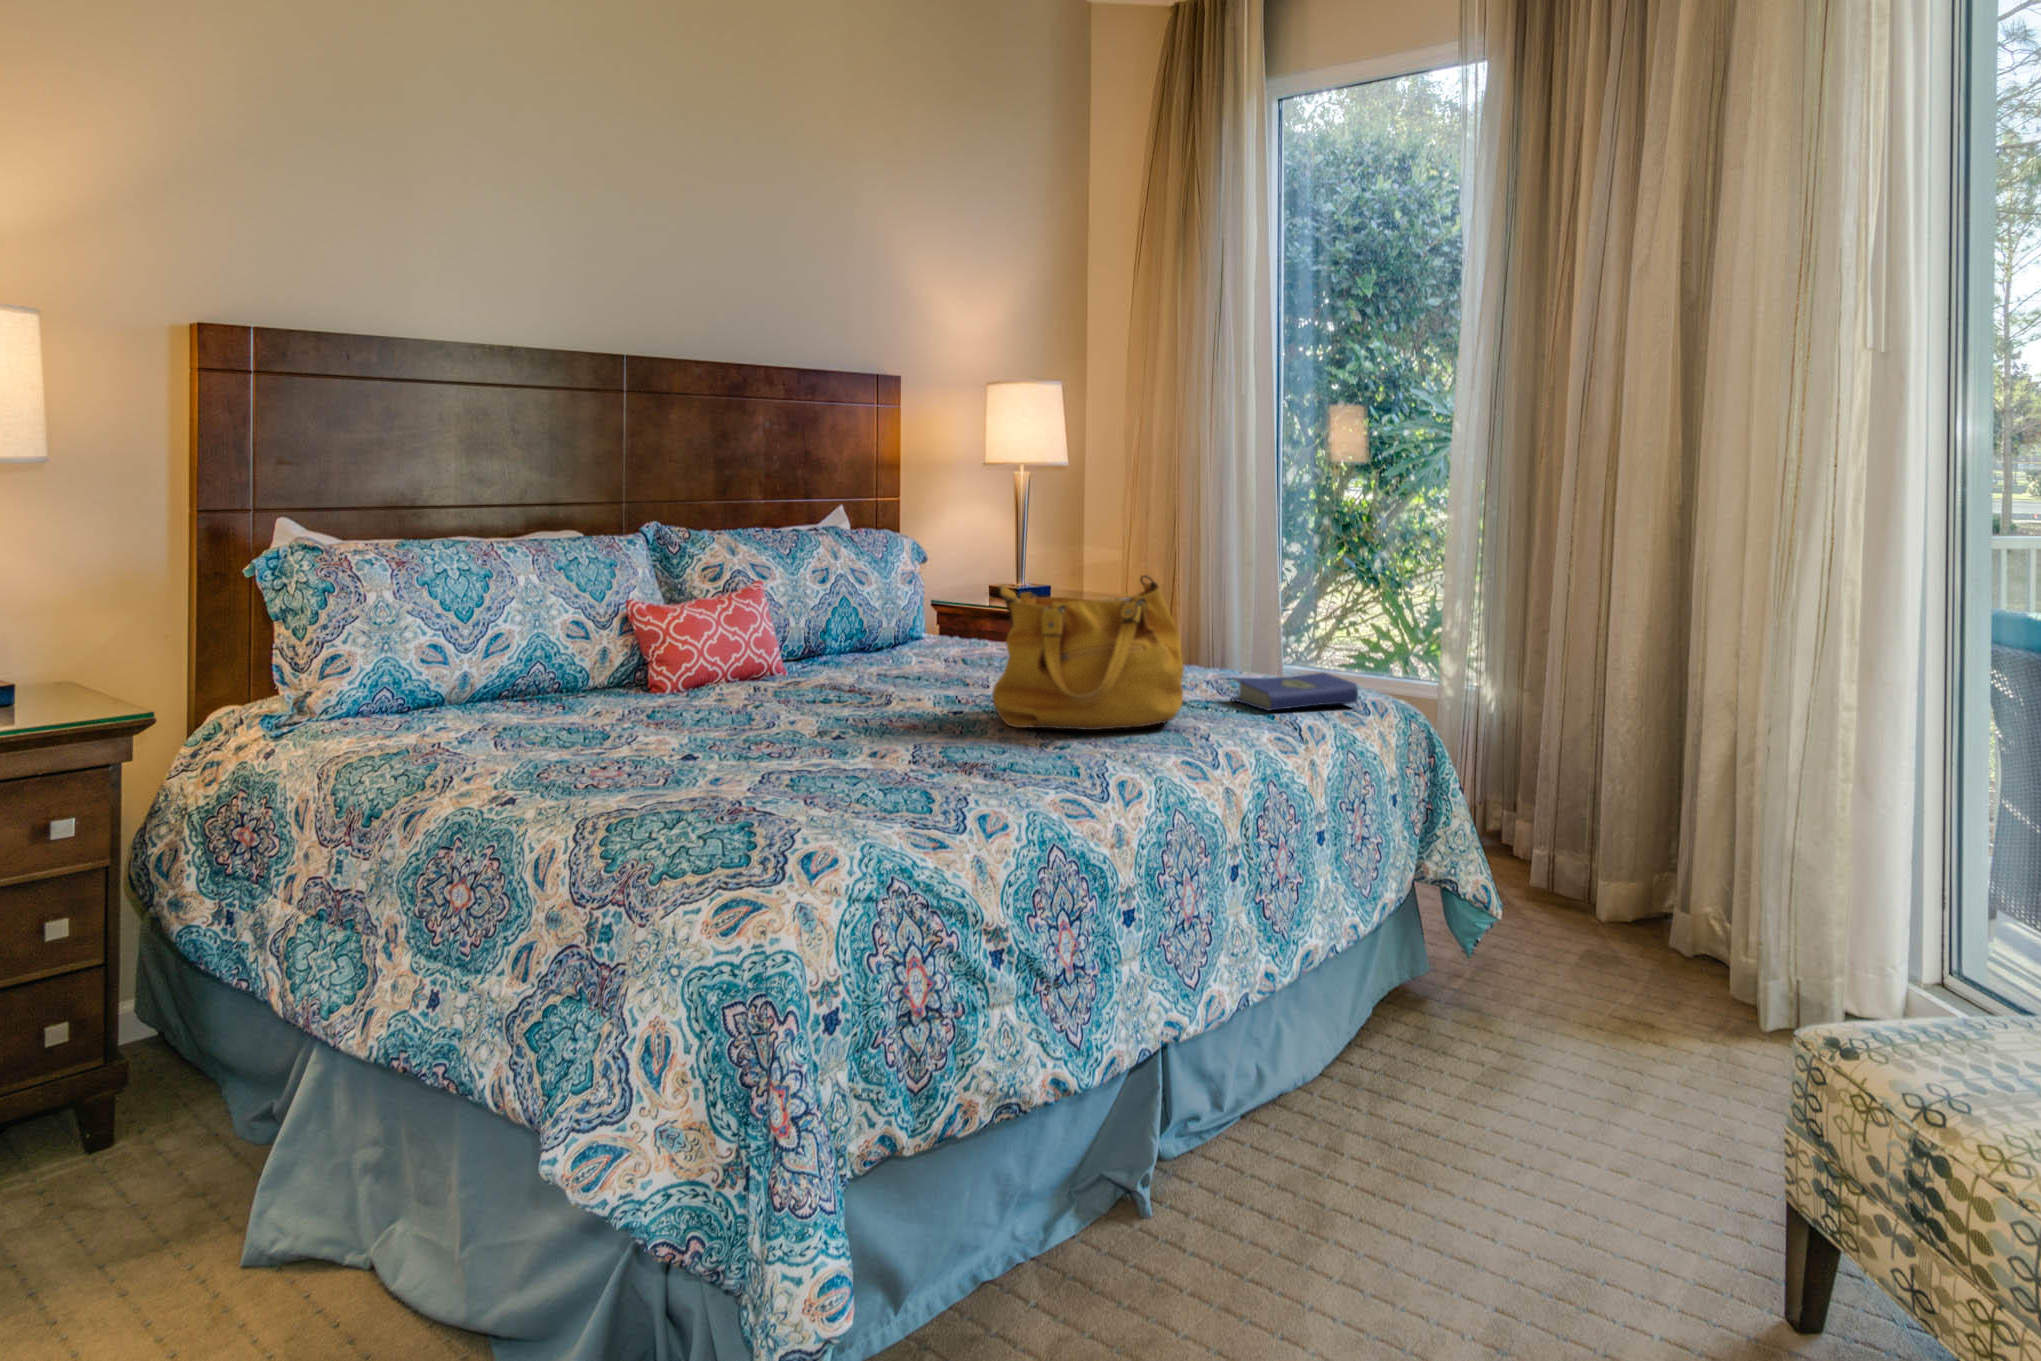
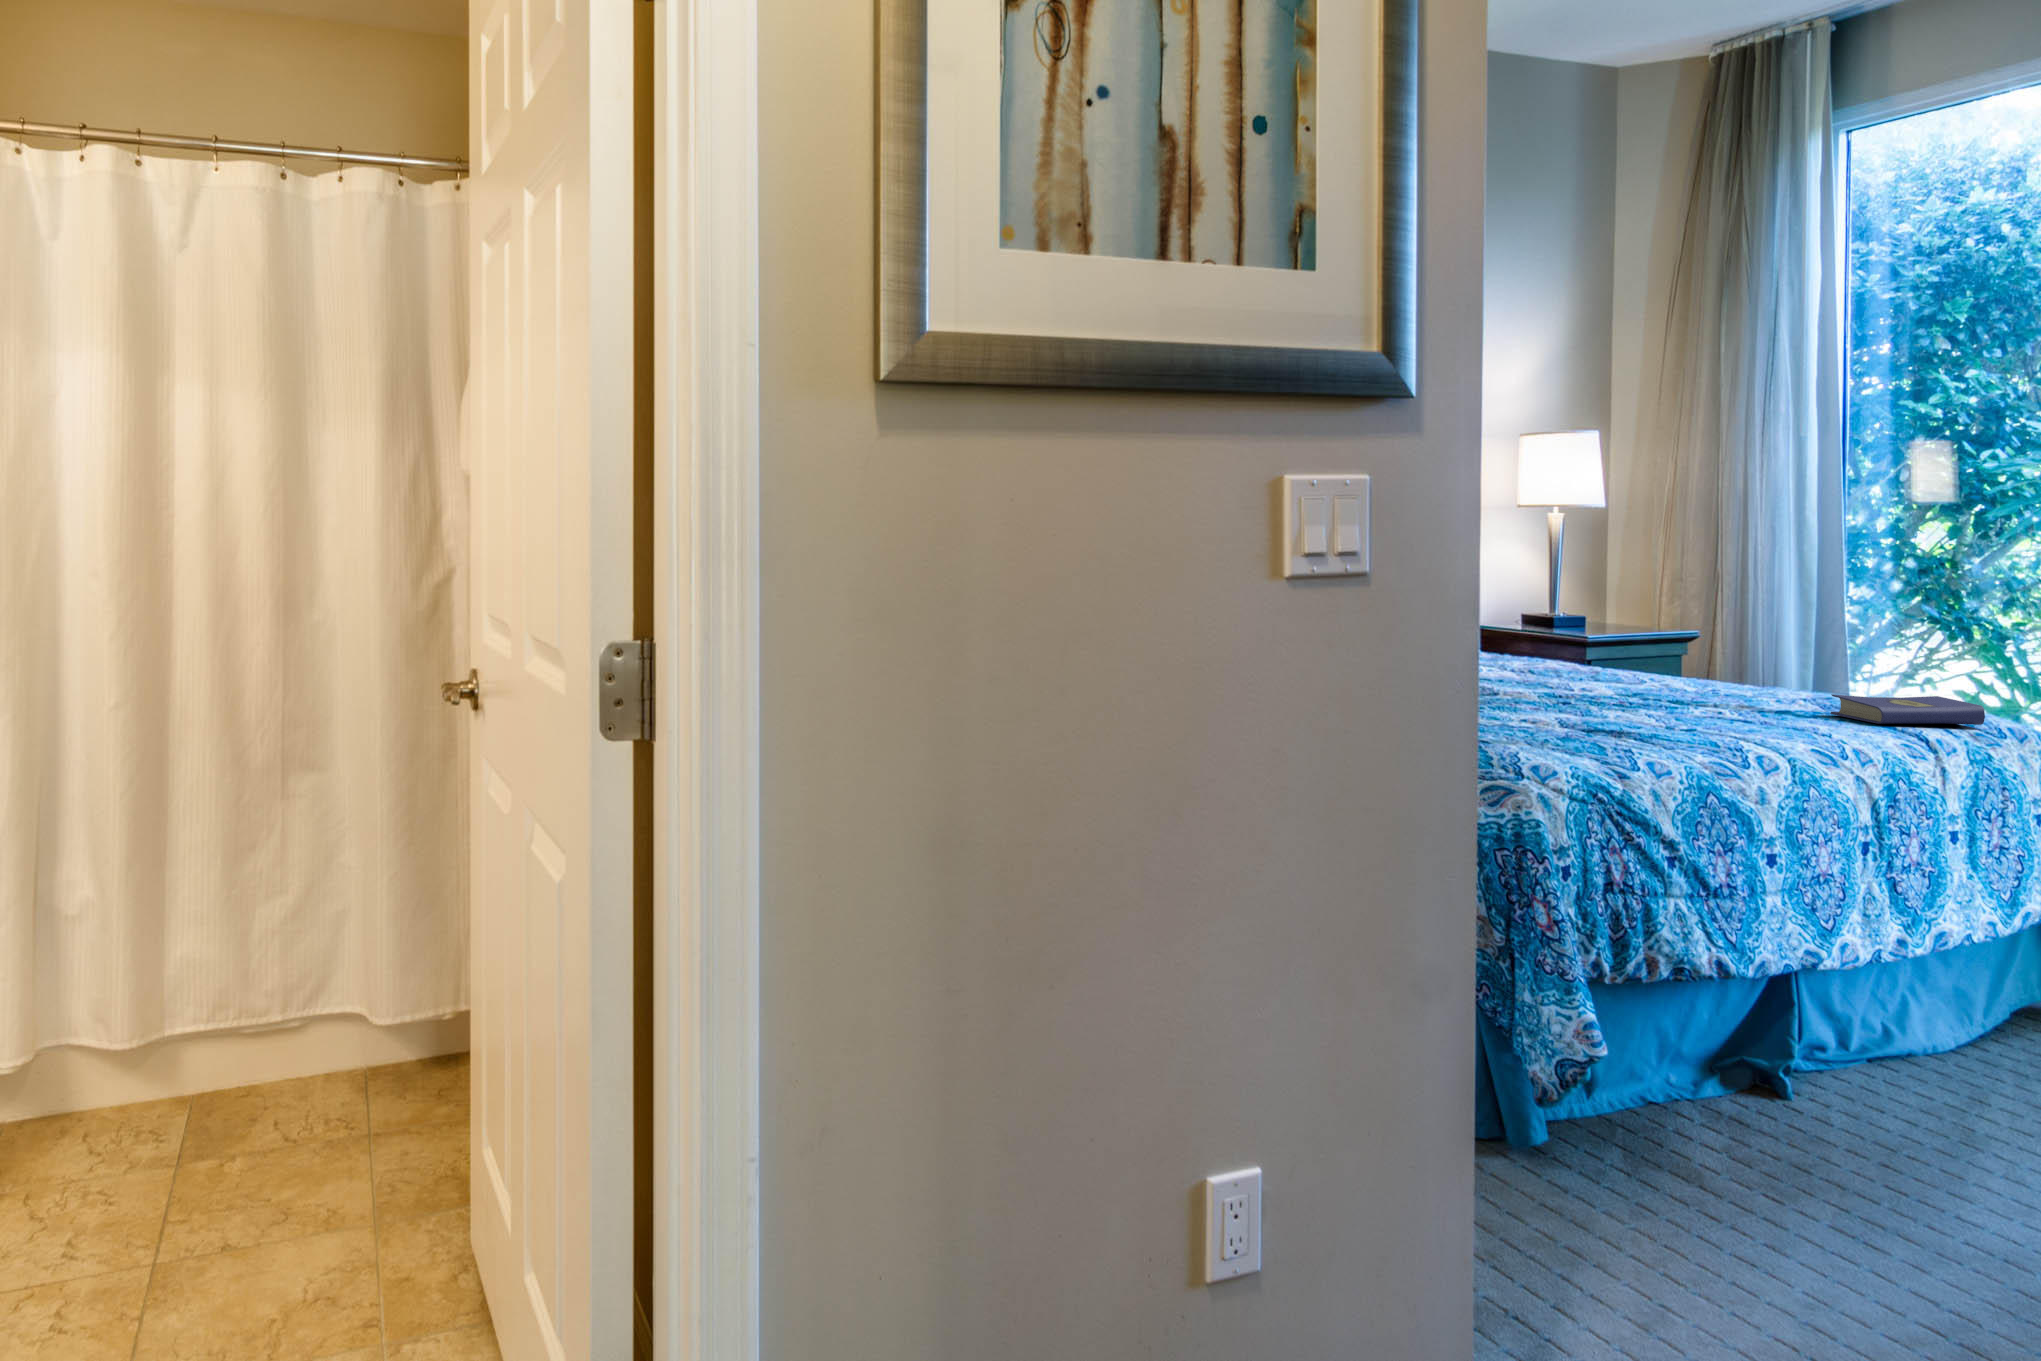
handbag: present [992,575,1184,730] -> none [1604,597,1792,724]

